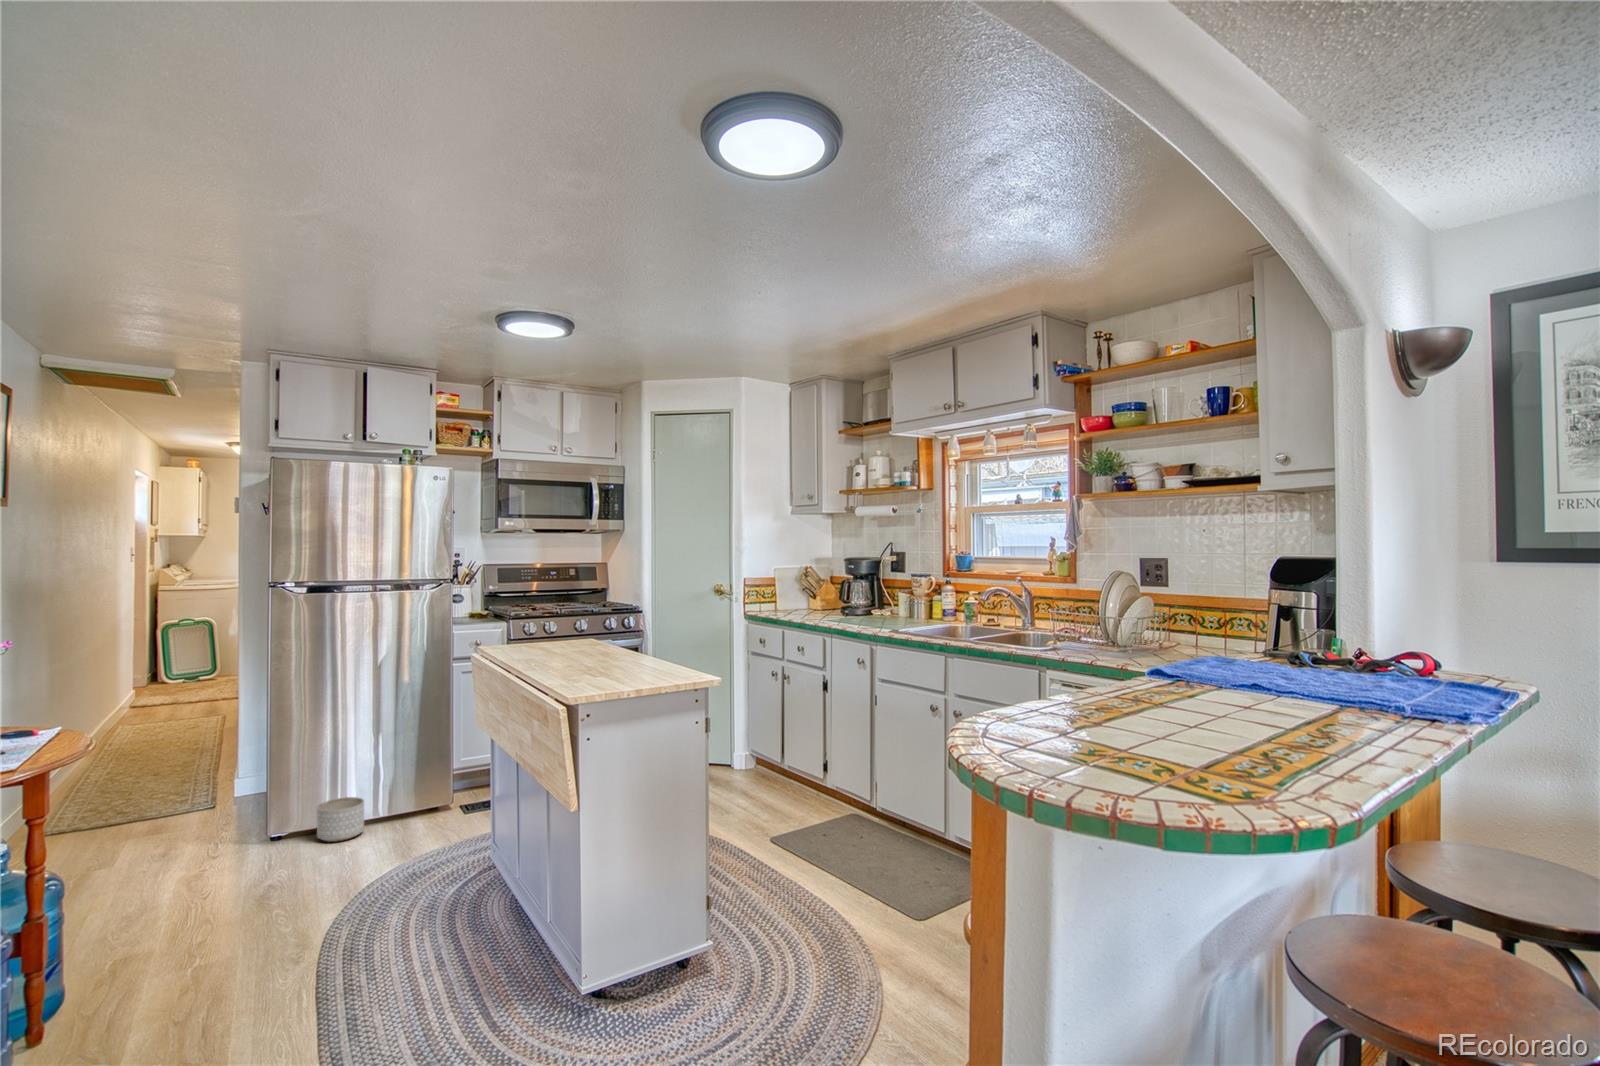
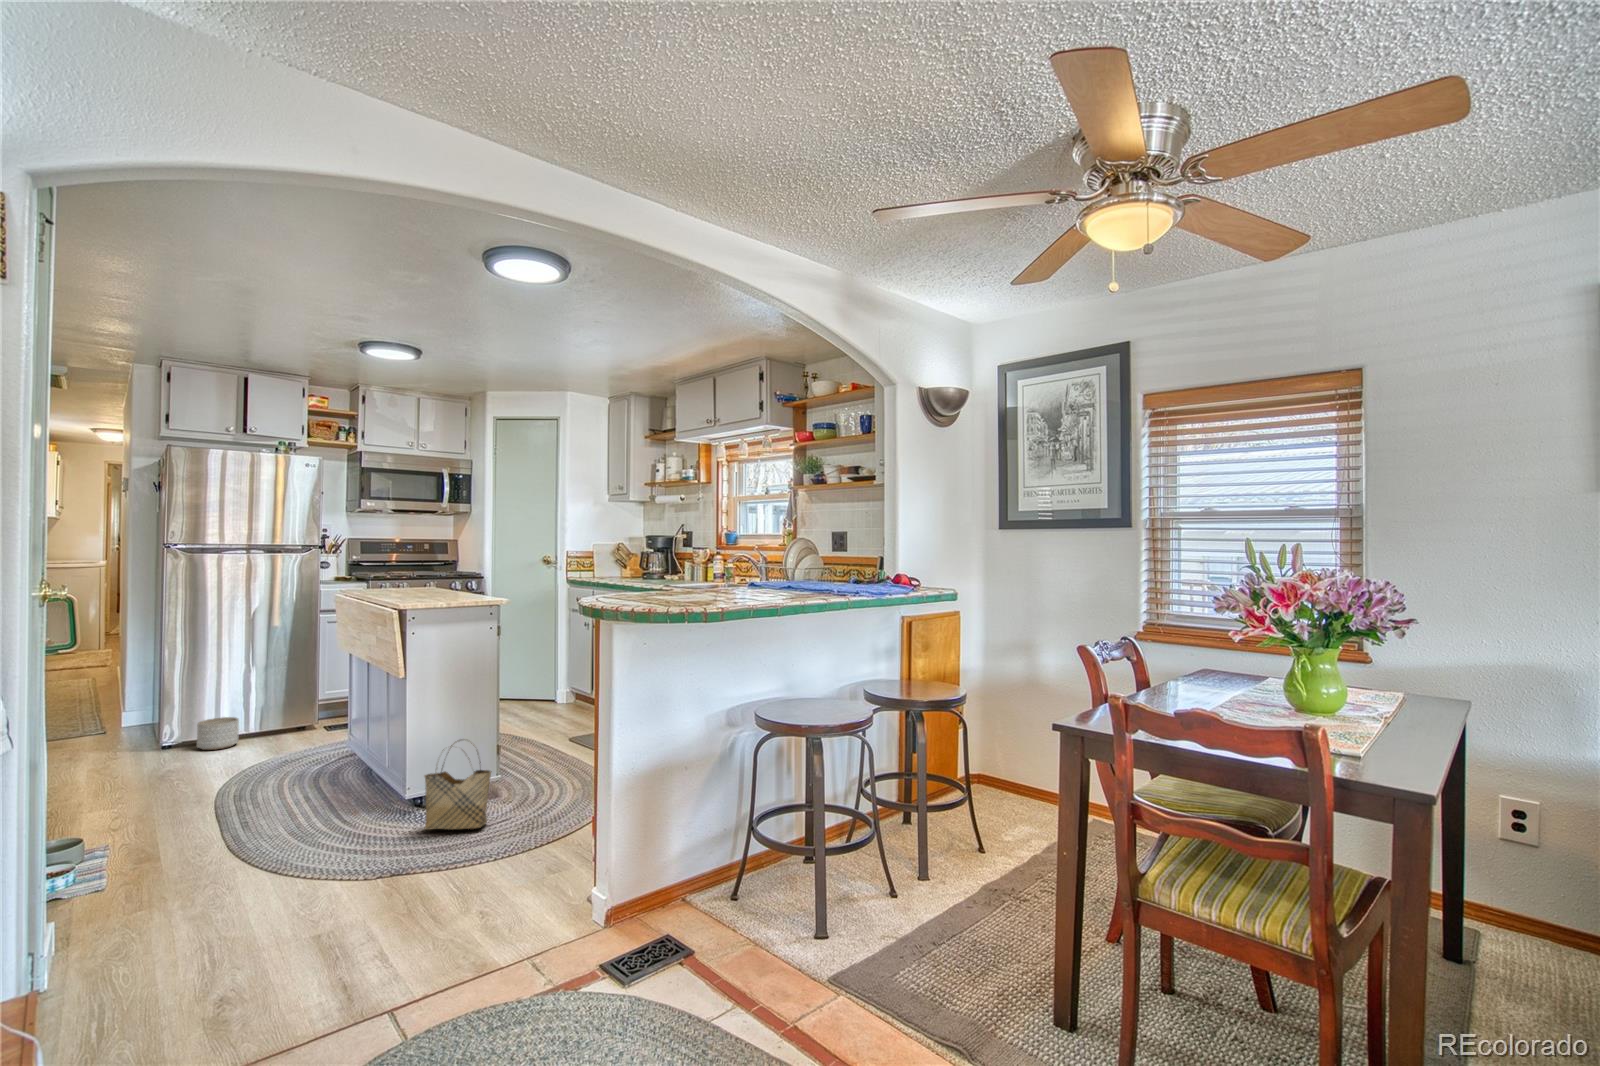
woven basket: none [609,889,703,1034] -> present [424,740,491,830]

